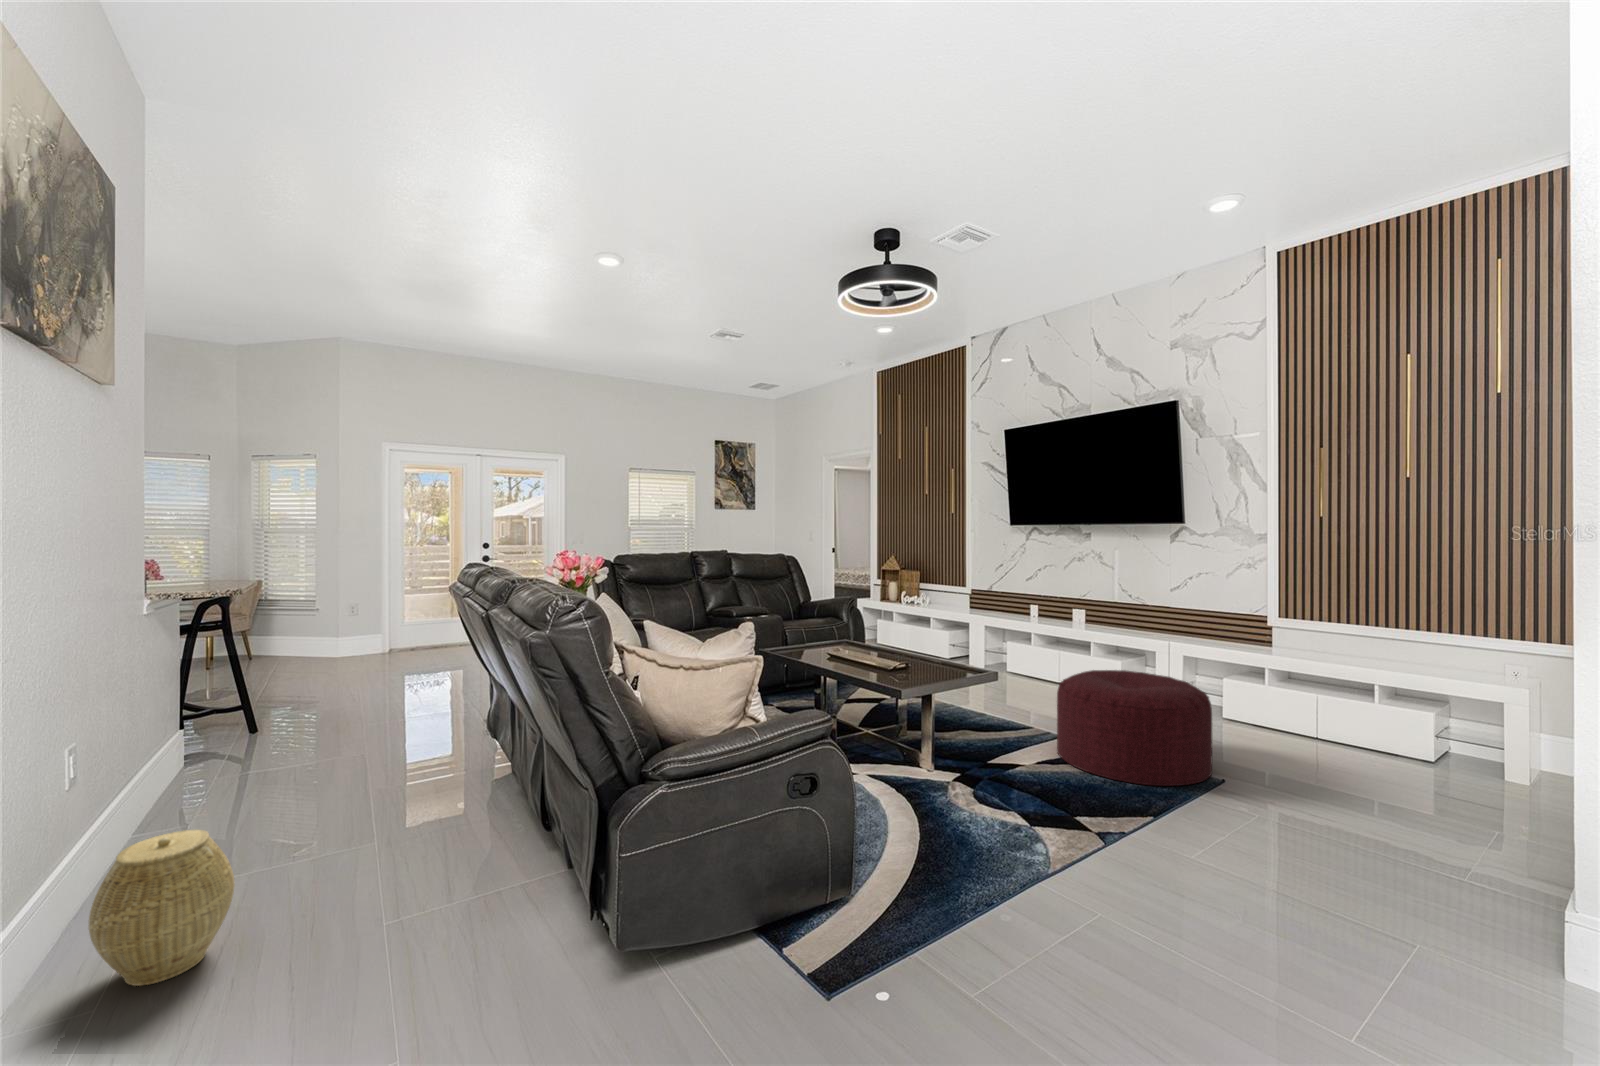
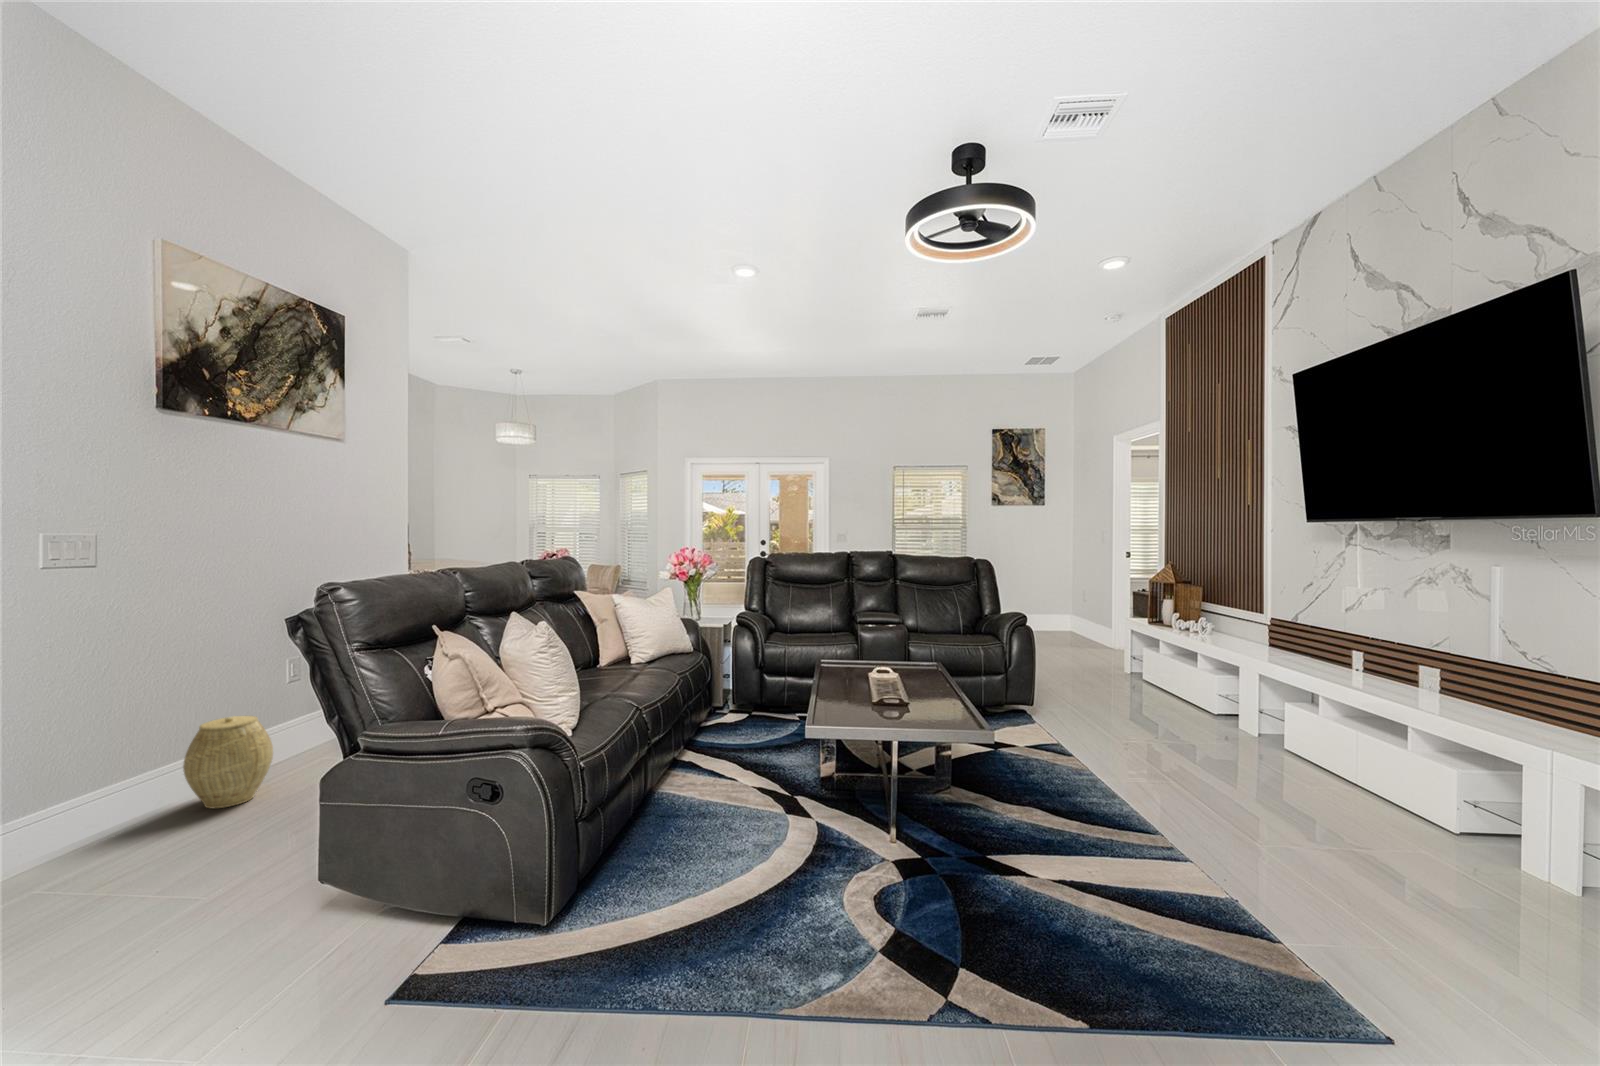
ottoman: present [1057,670,1212,786] -> none [1107,762,1412,1024]

